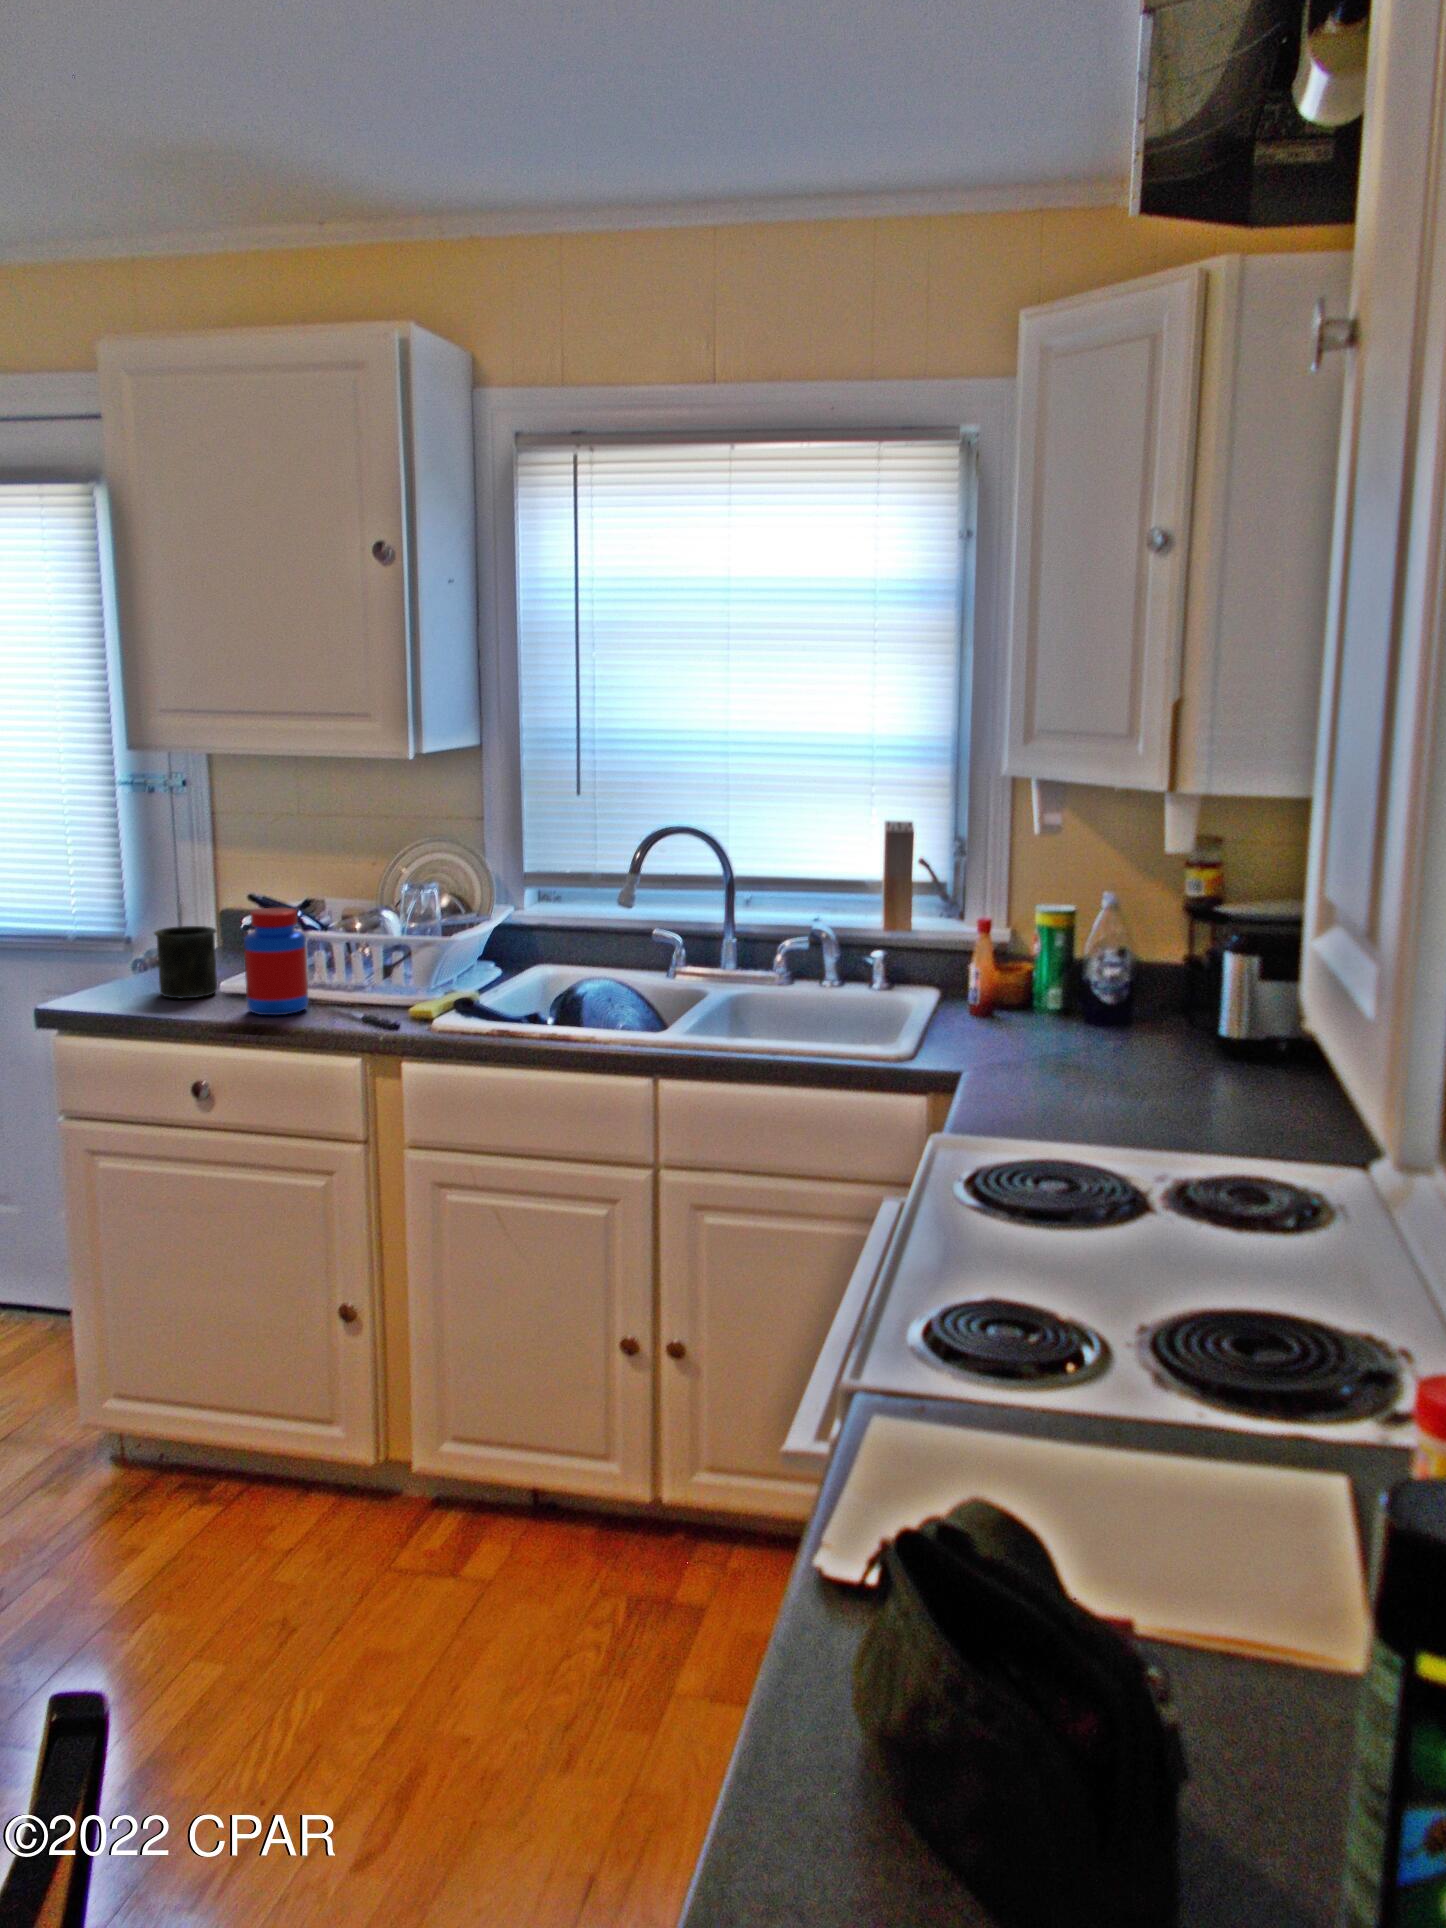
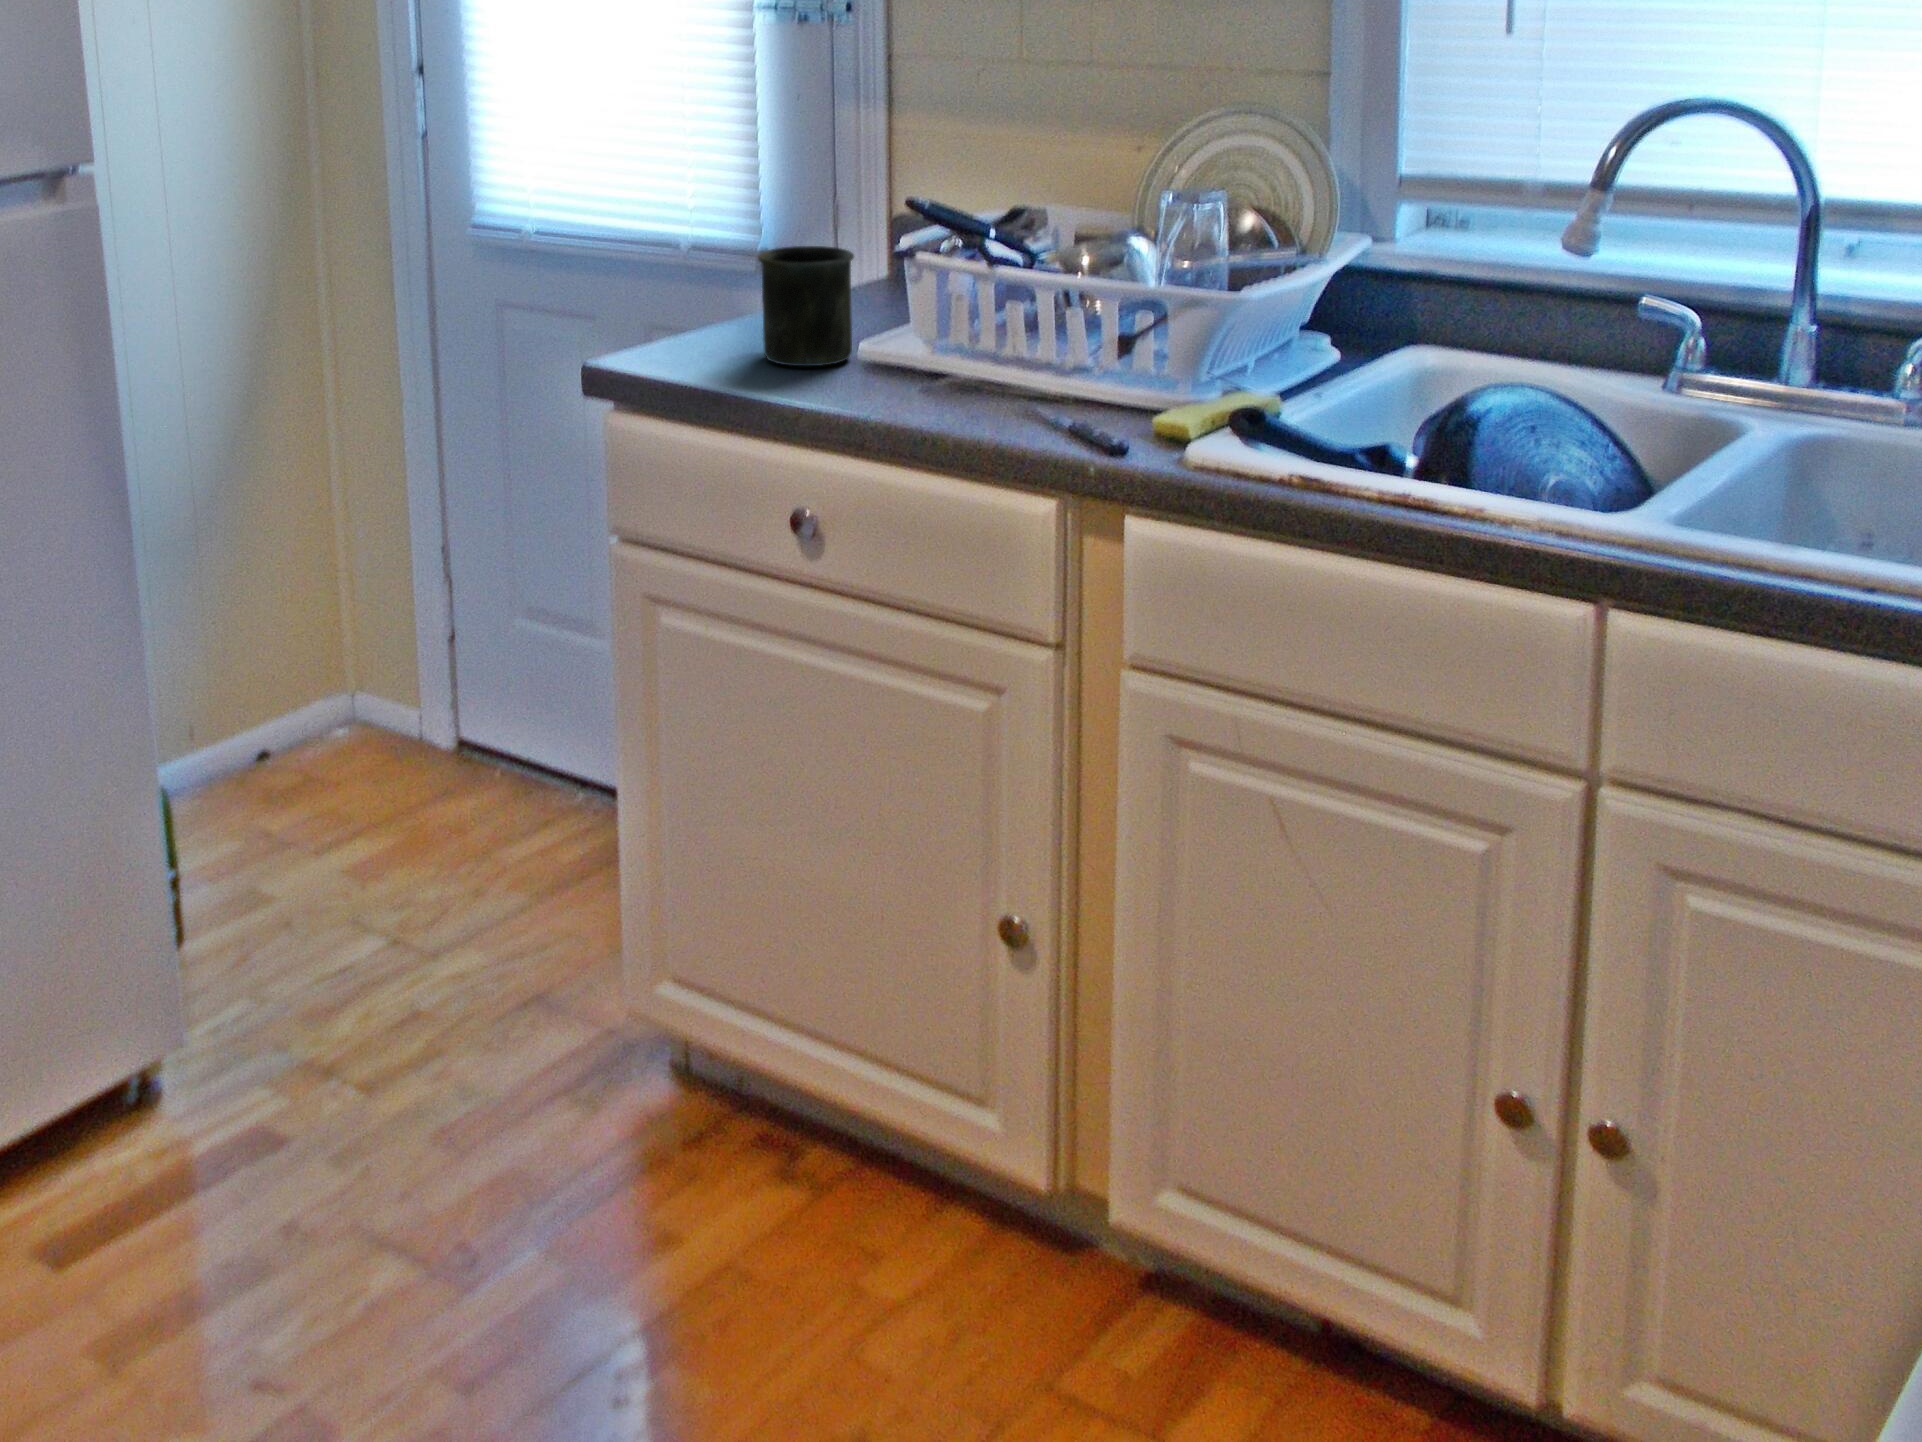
jar: present [244,908,309,1015] -> none [881,225,983,410]

